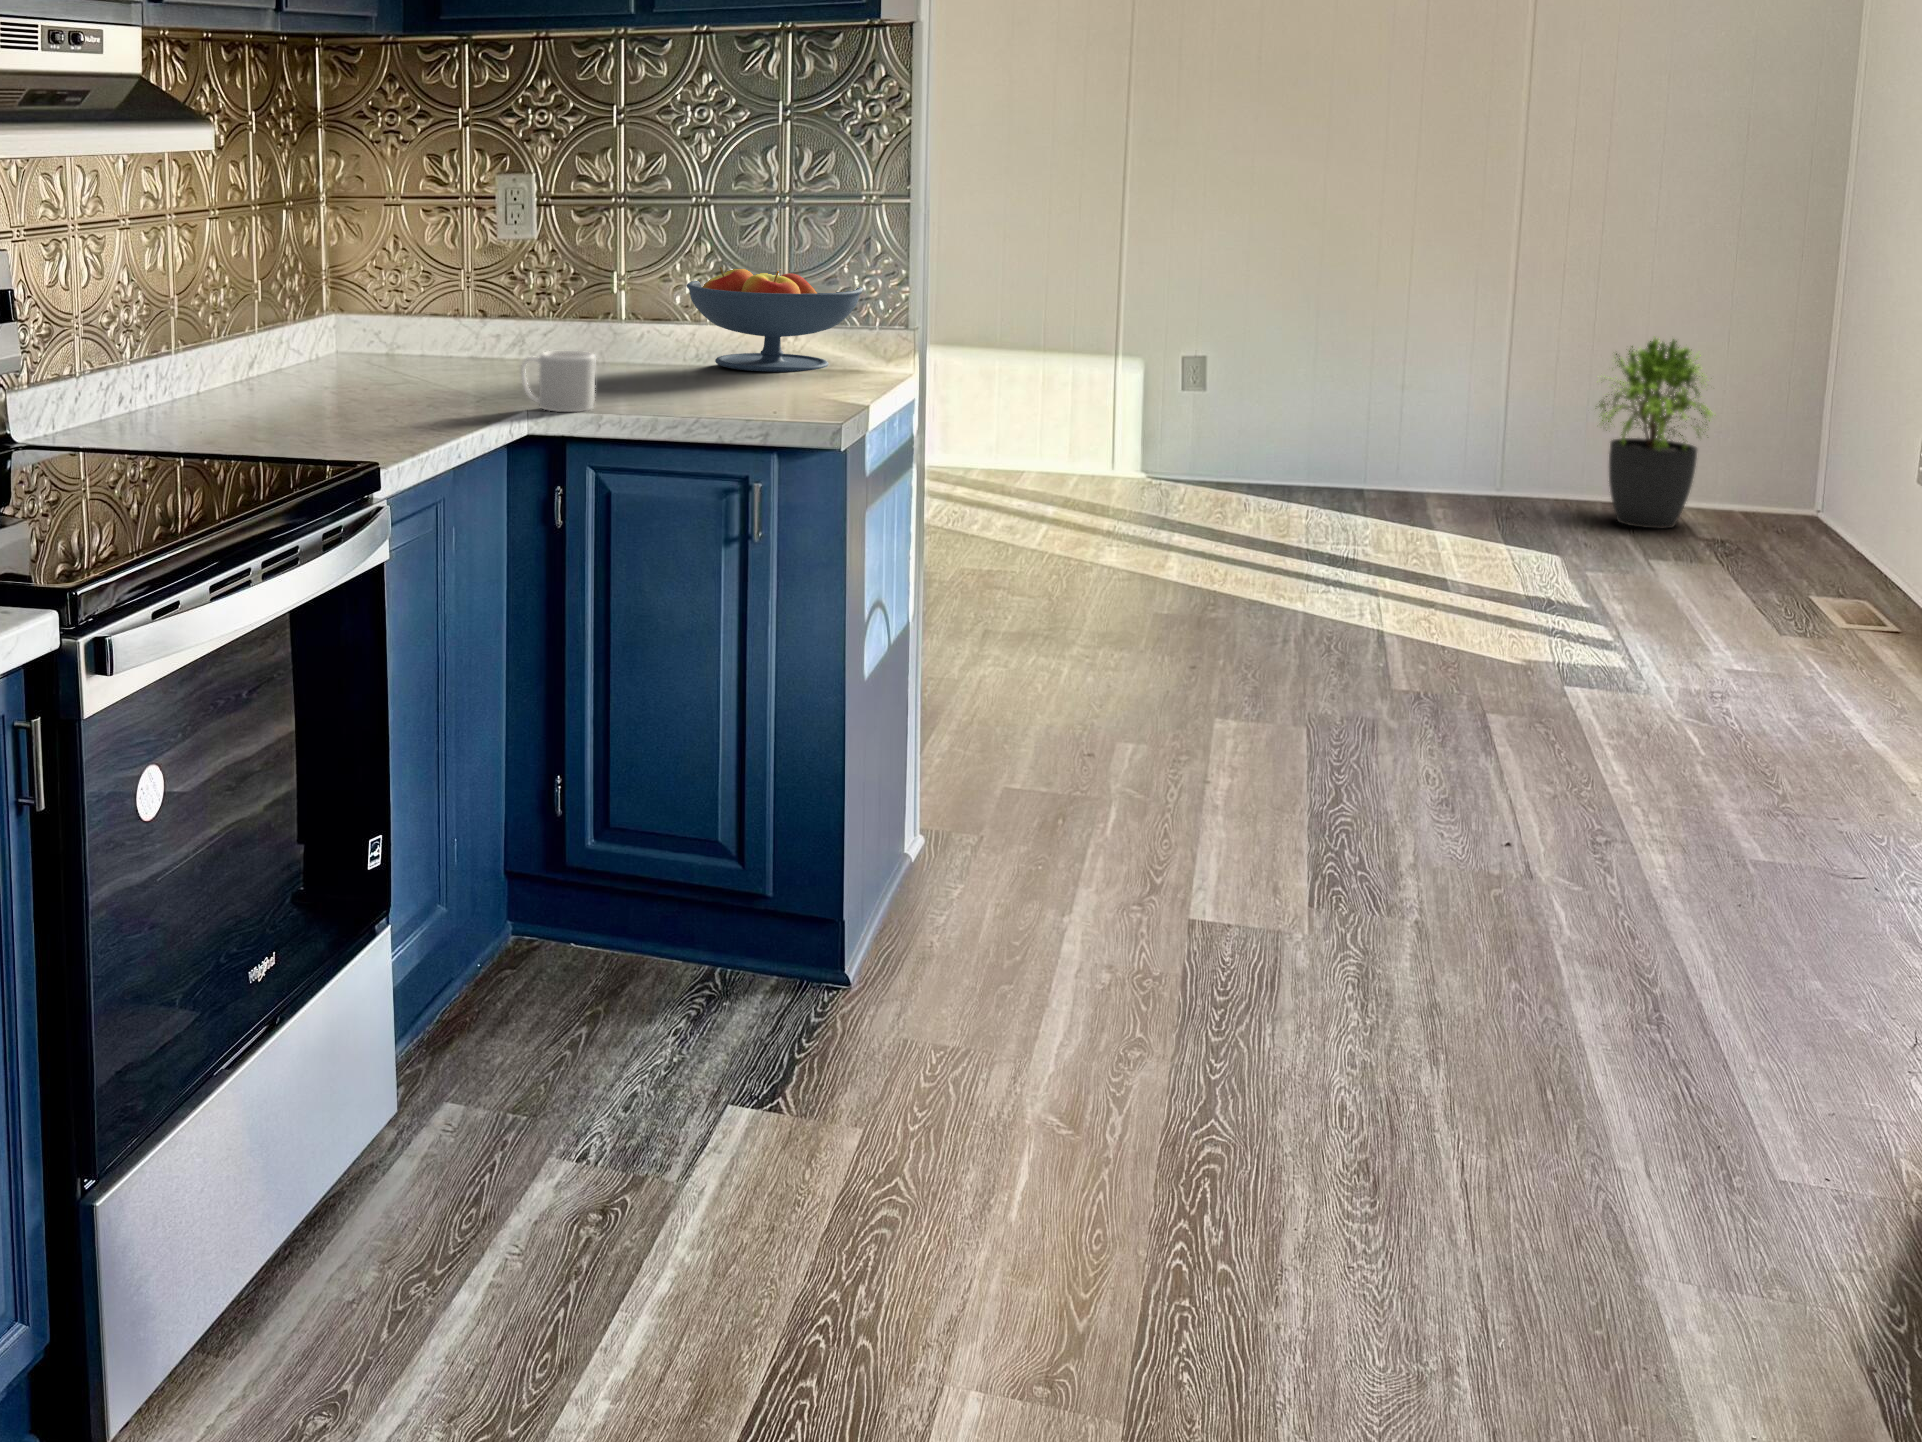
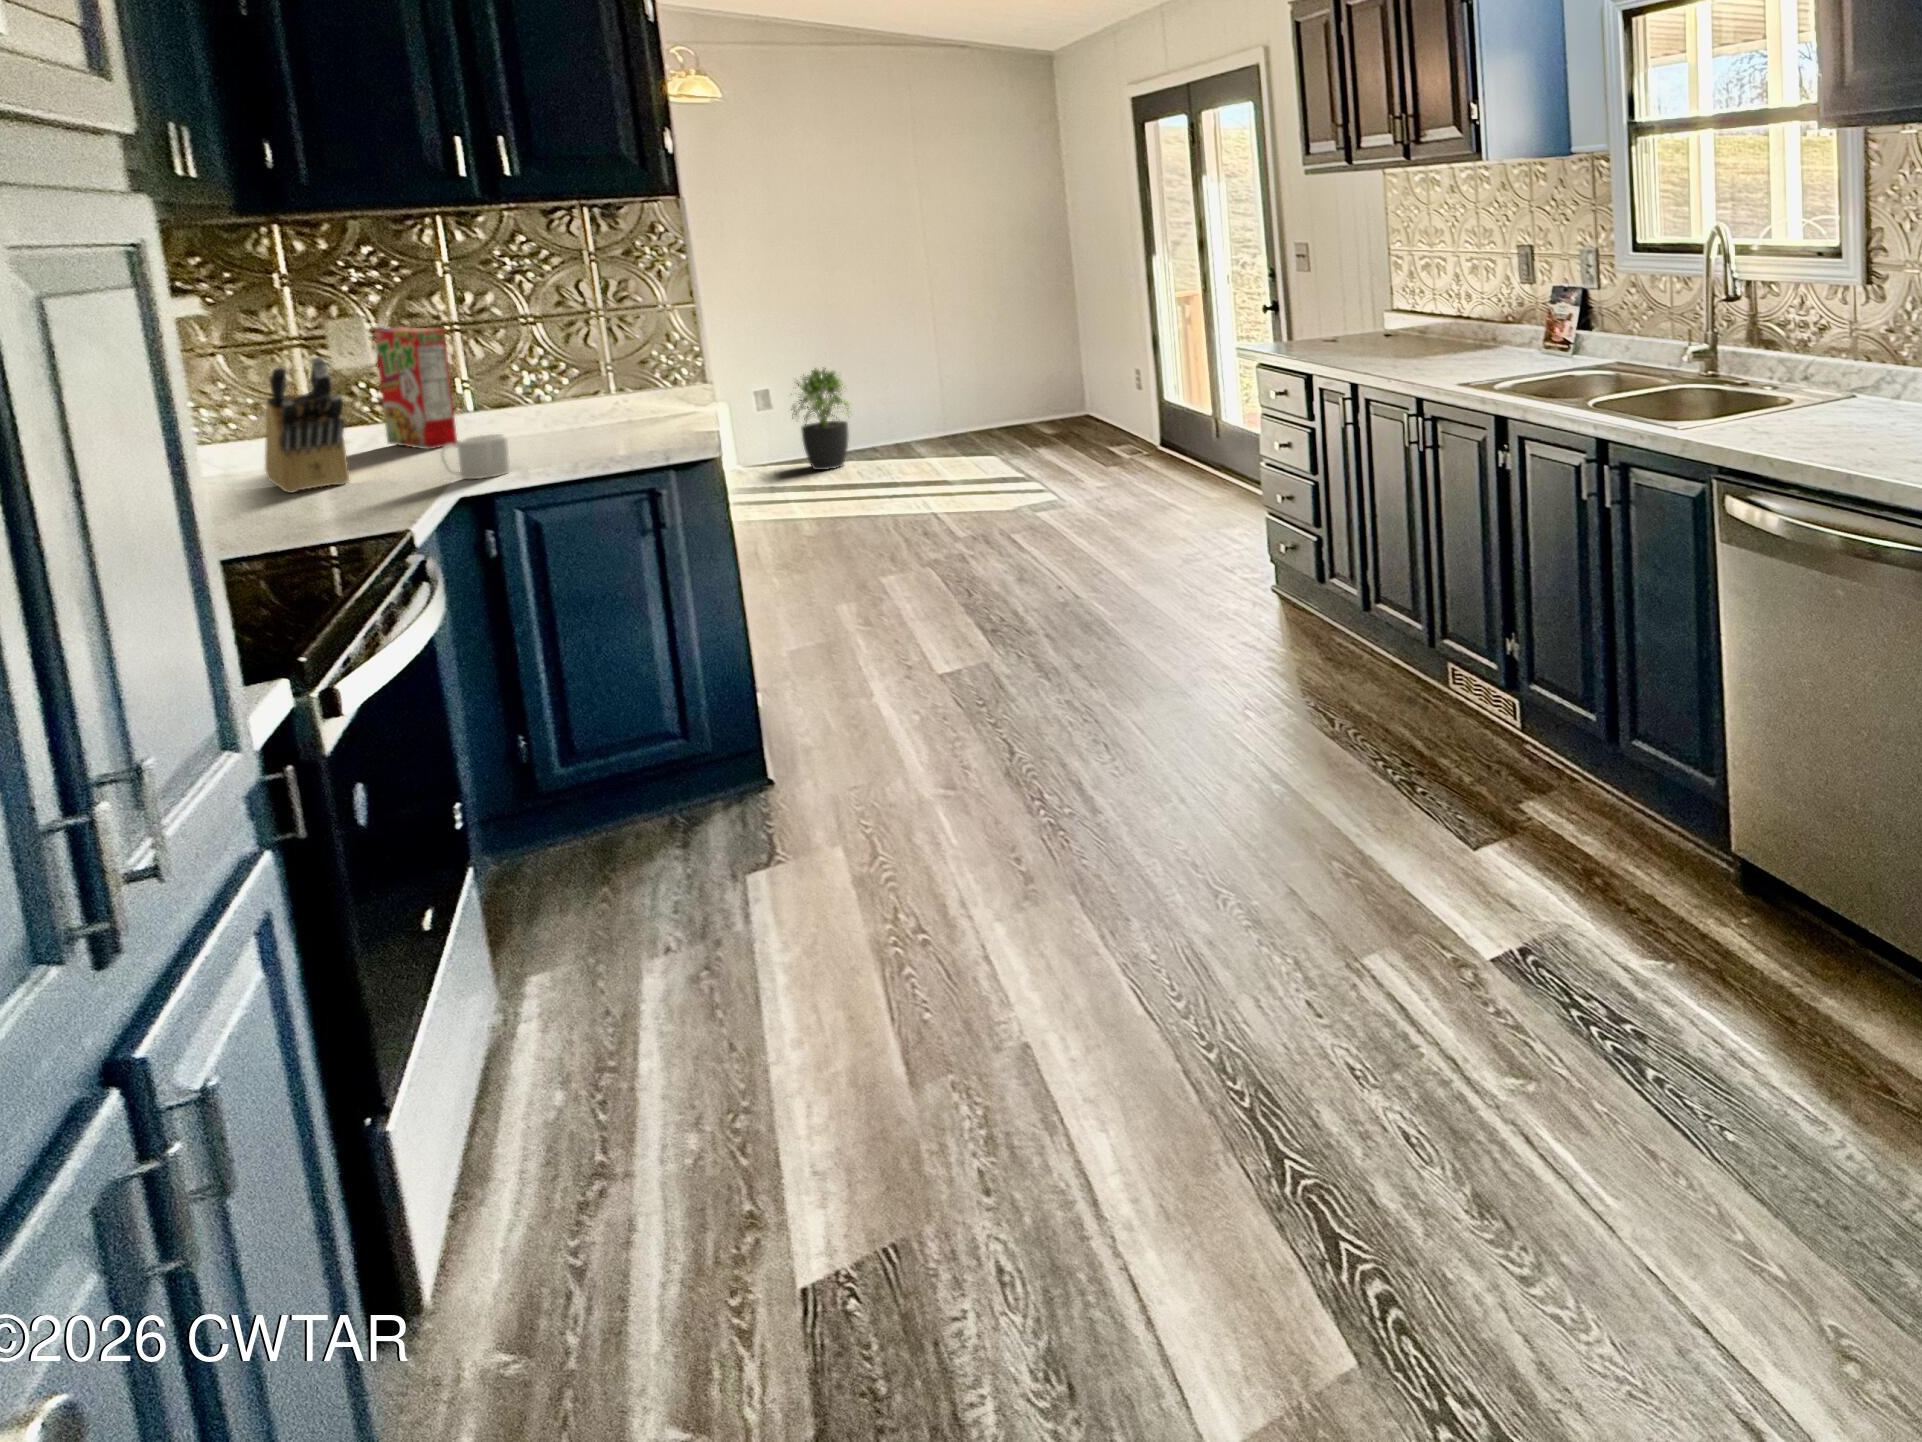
cereal box: none [561,190,619,363] -> present [374,327,457,449]
knife block: none [397,216,468,390] -> present [265,357,350,493]
fruit bowl: present [687,267,863,372] -> none [525,355,666,431]
potted plant: present [1595,336,1716,529] -> present [791,367,849,470]

